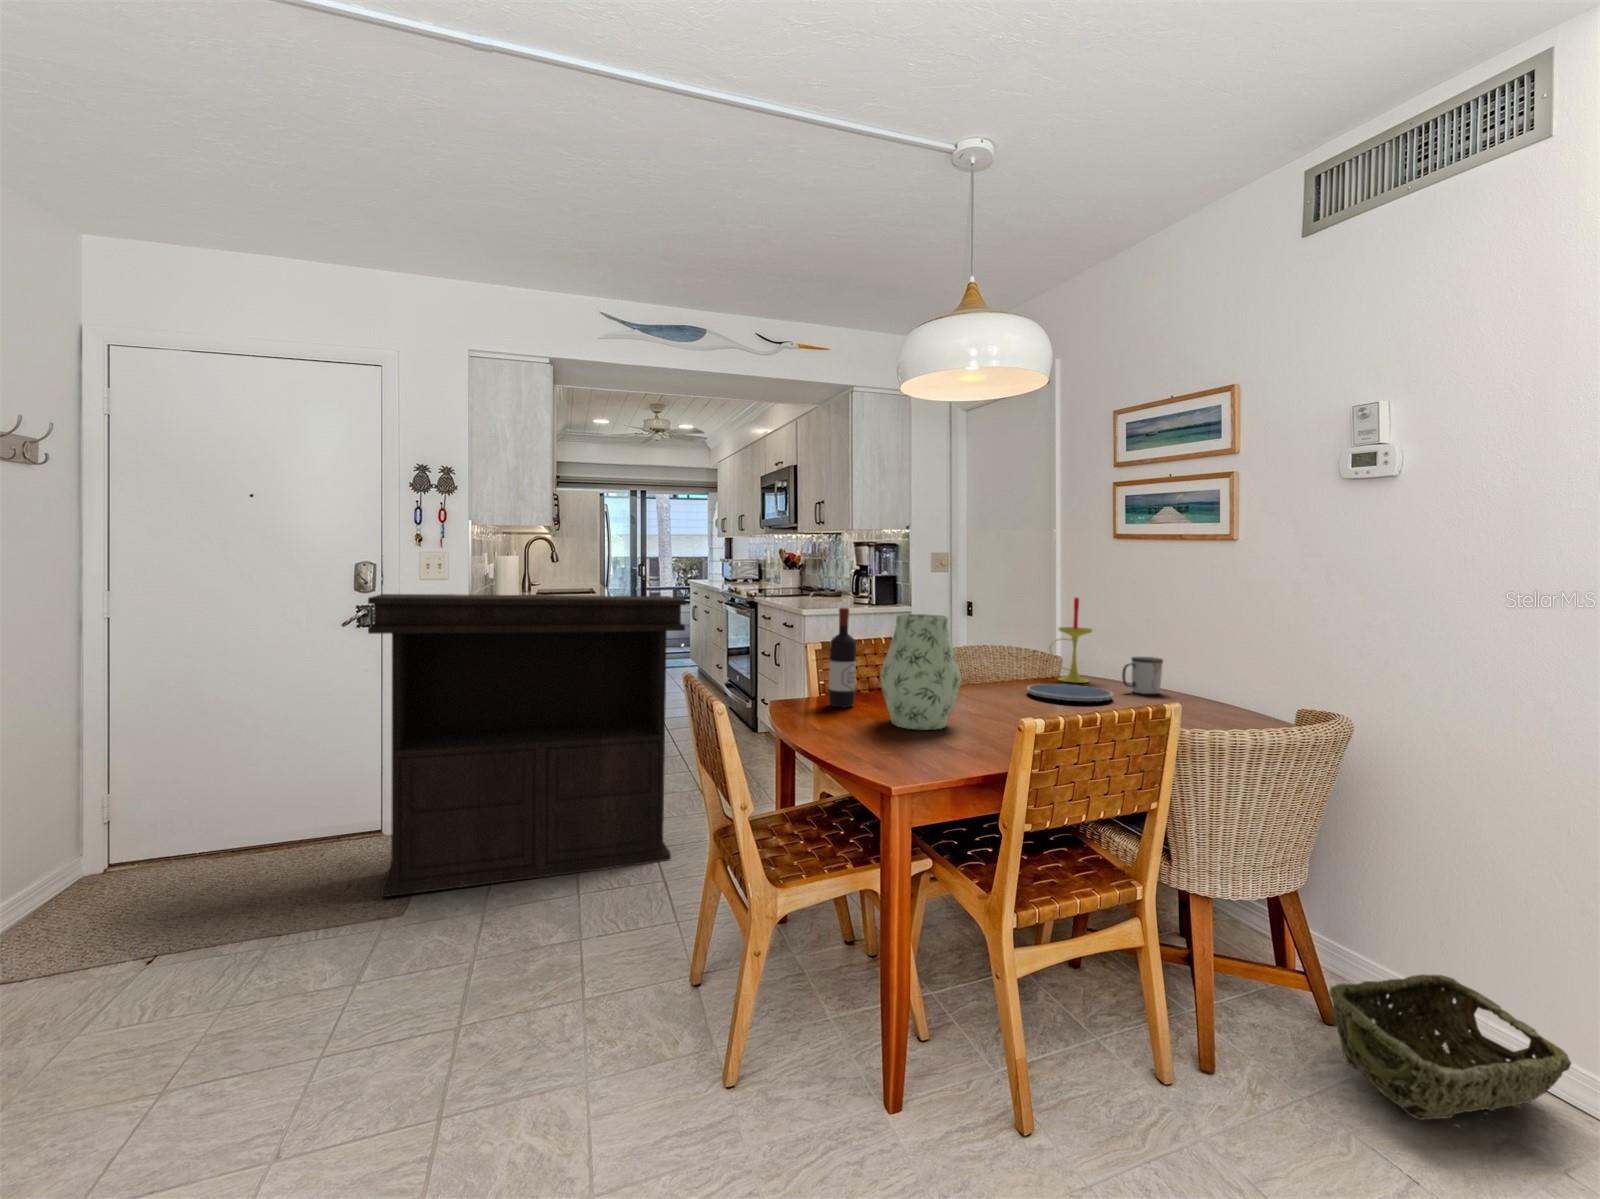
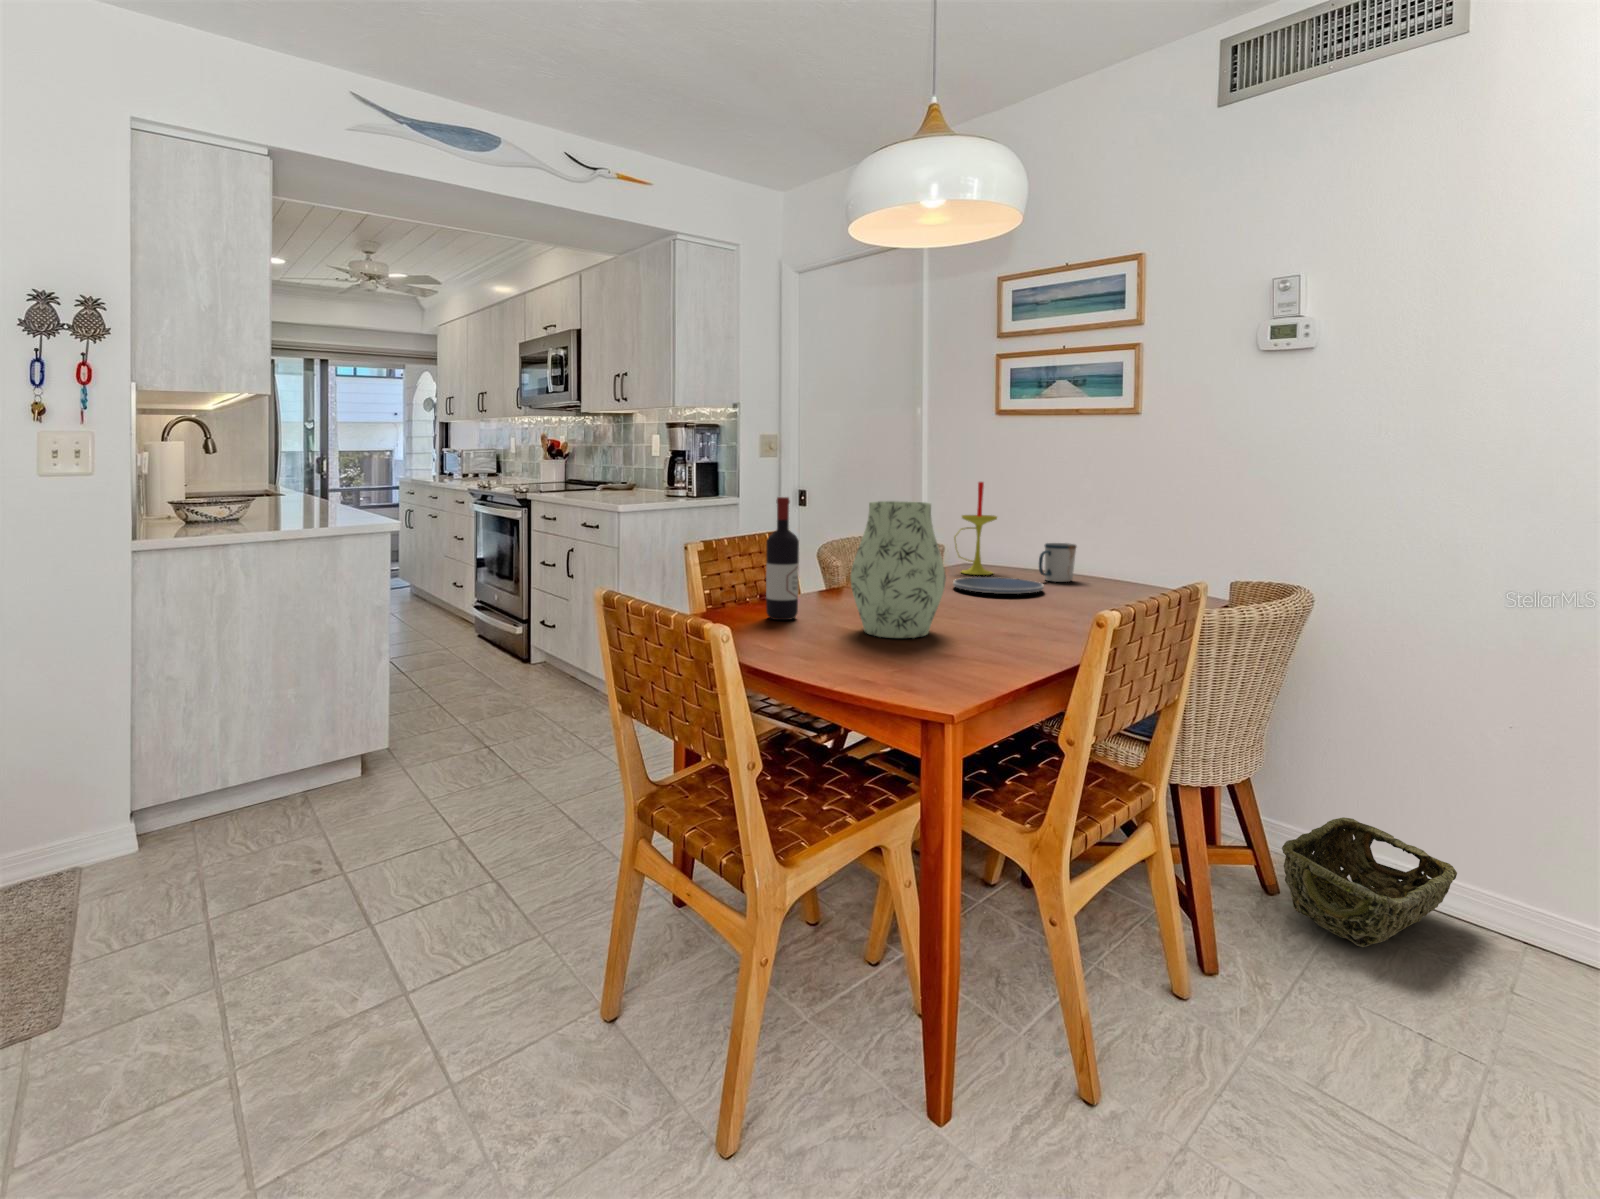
console table: present [368,594,686,897] -> none [6,492,519,961]

